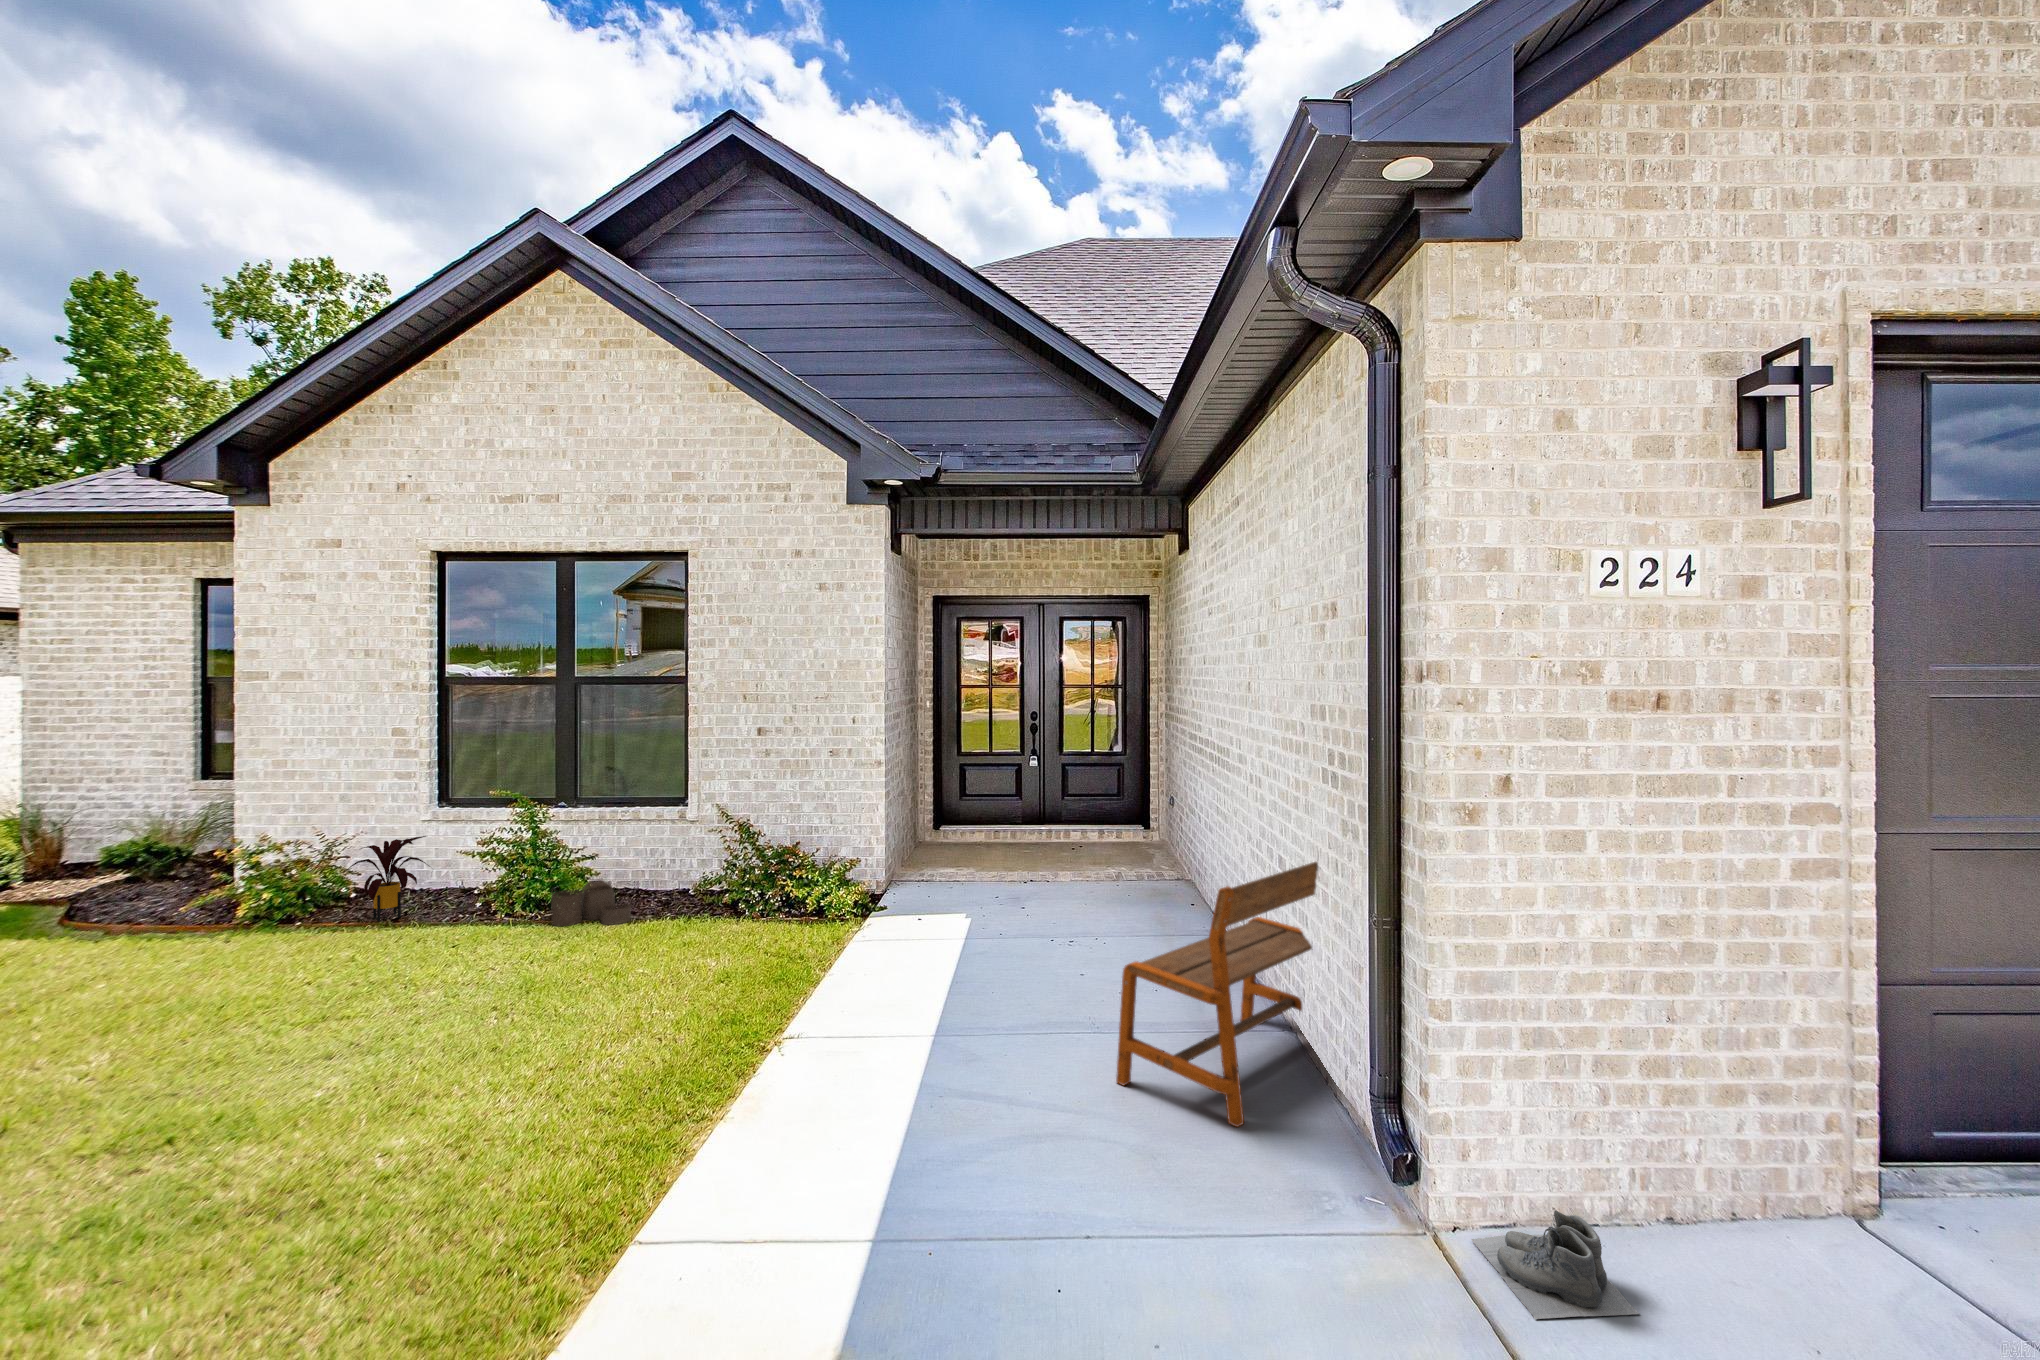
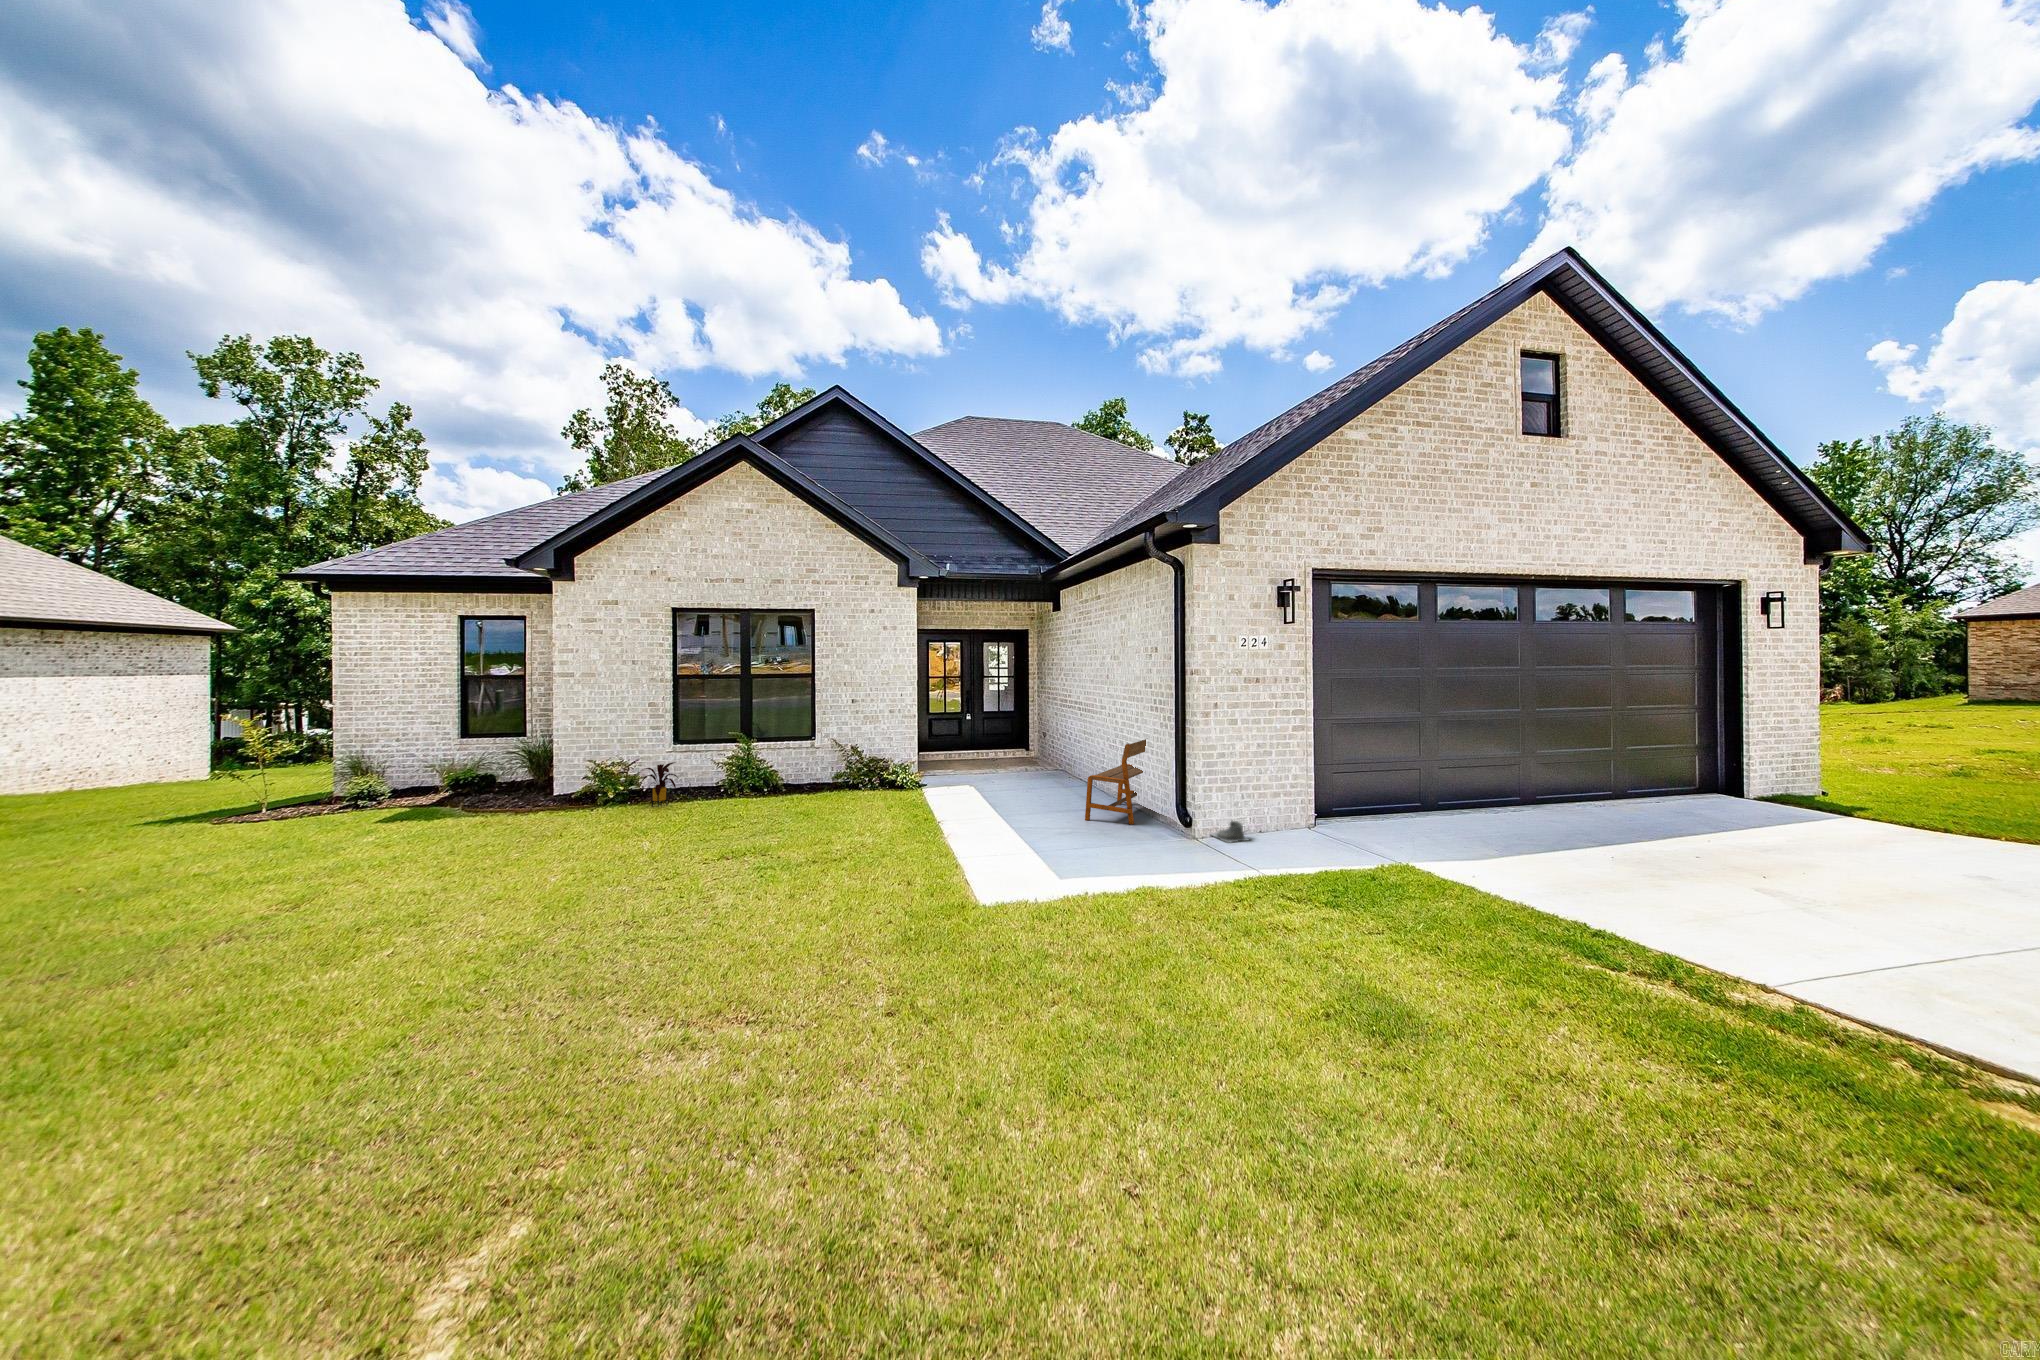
woven basket: present [551,878,631,926] -> none [762,780,804,802]

